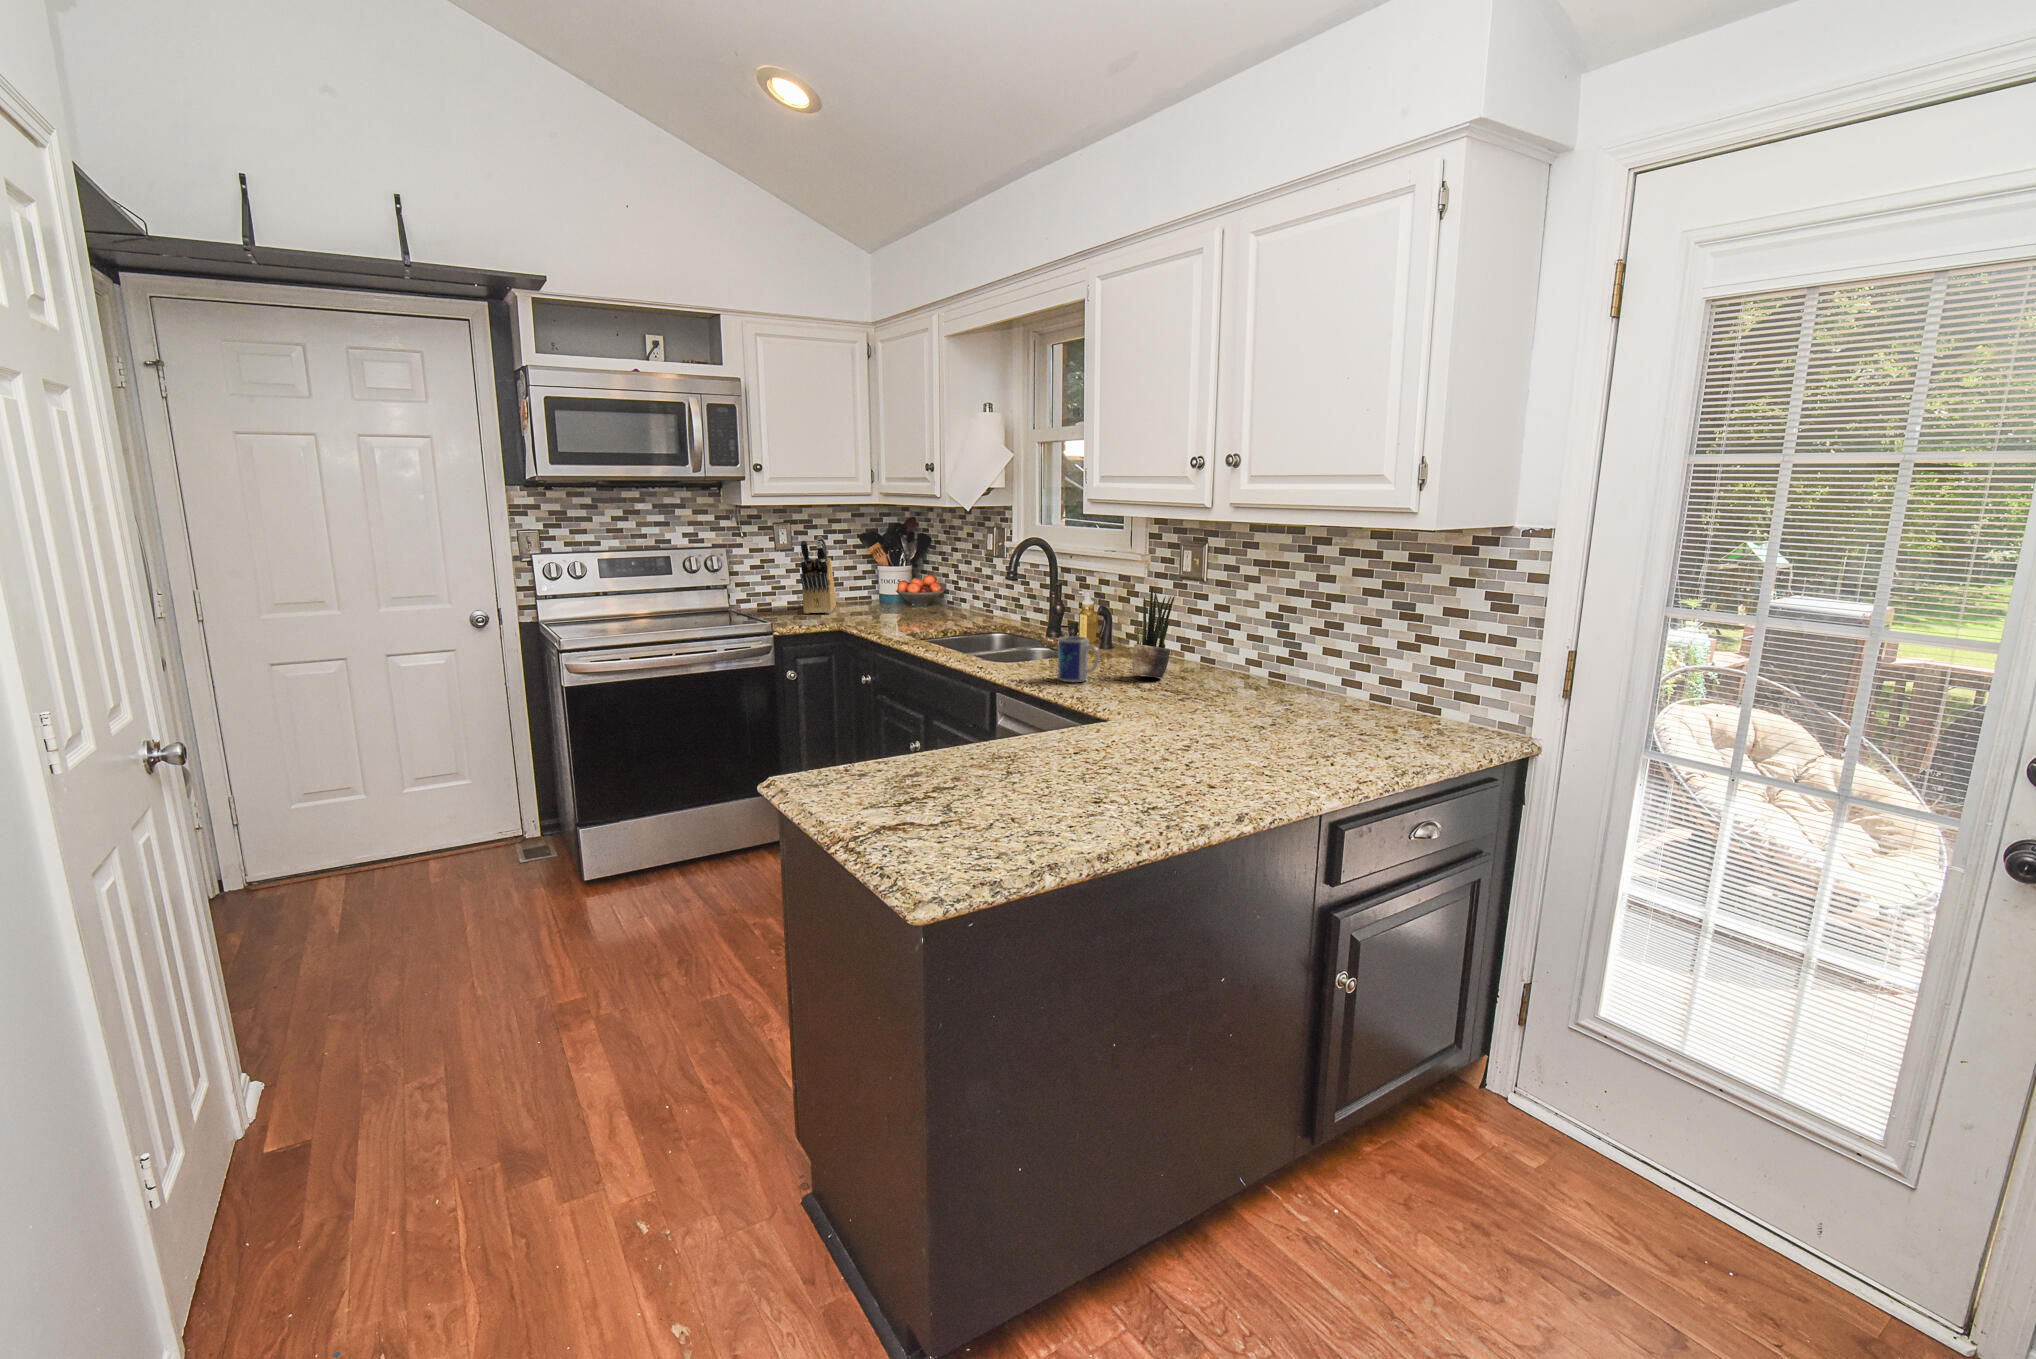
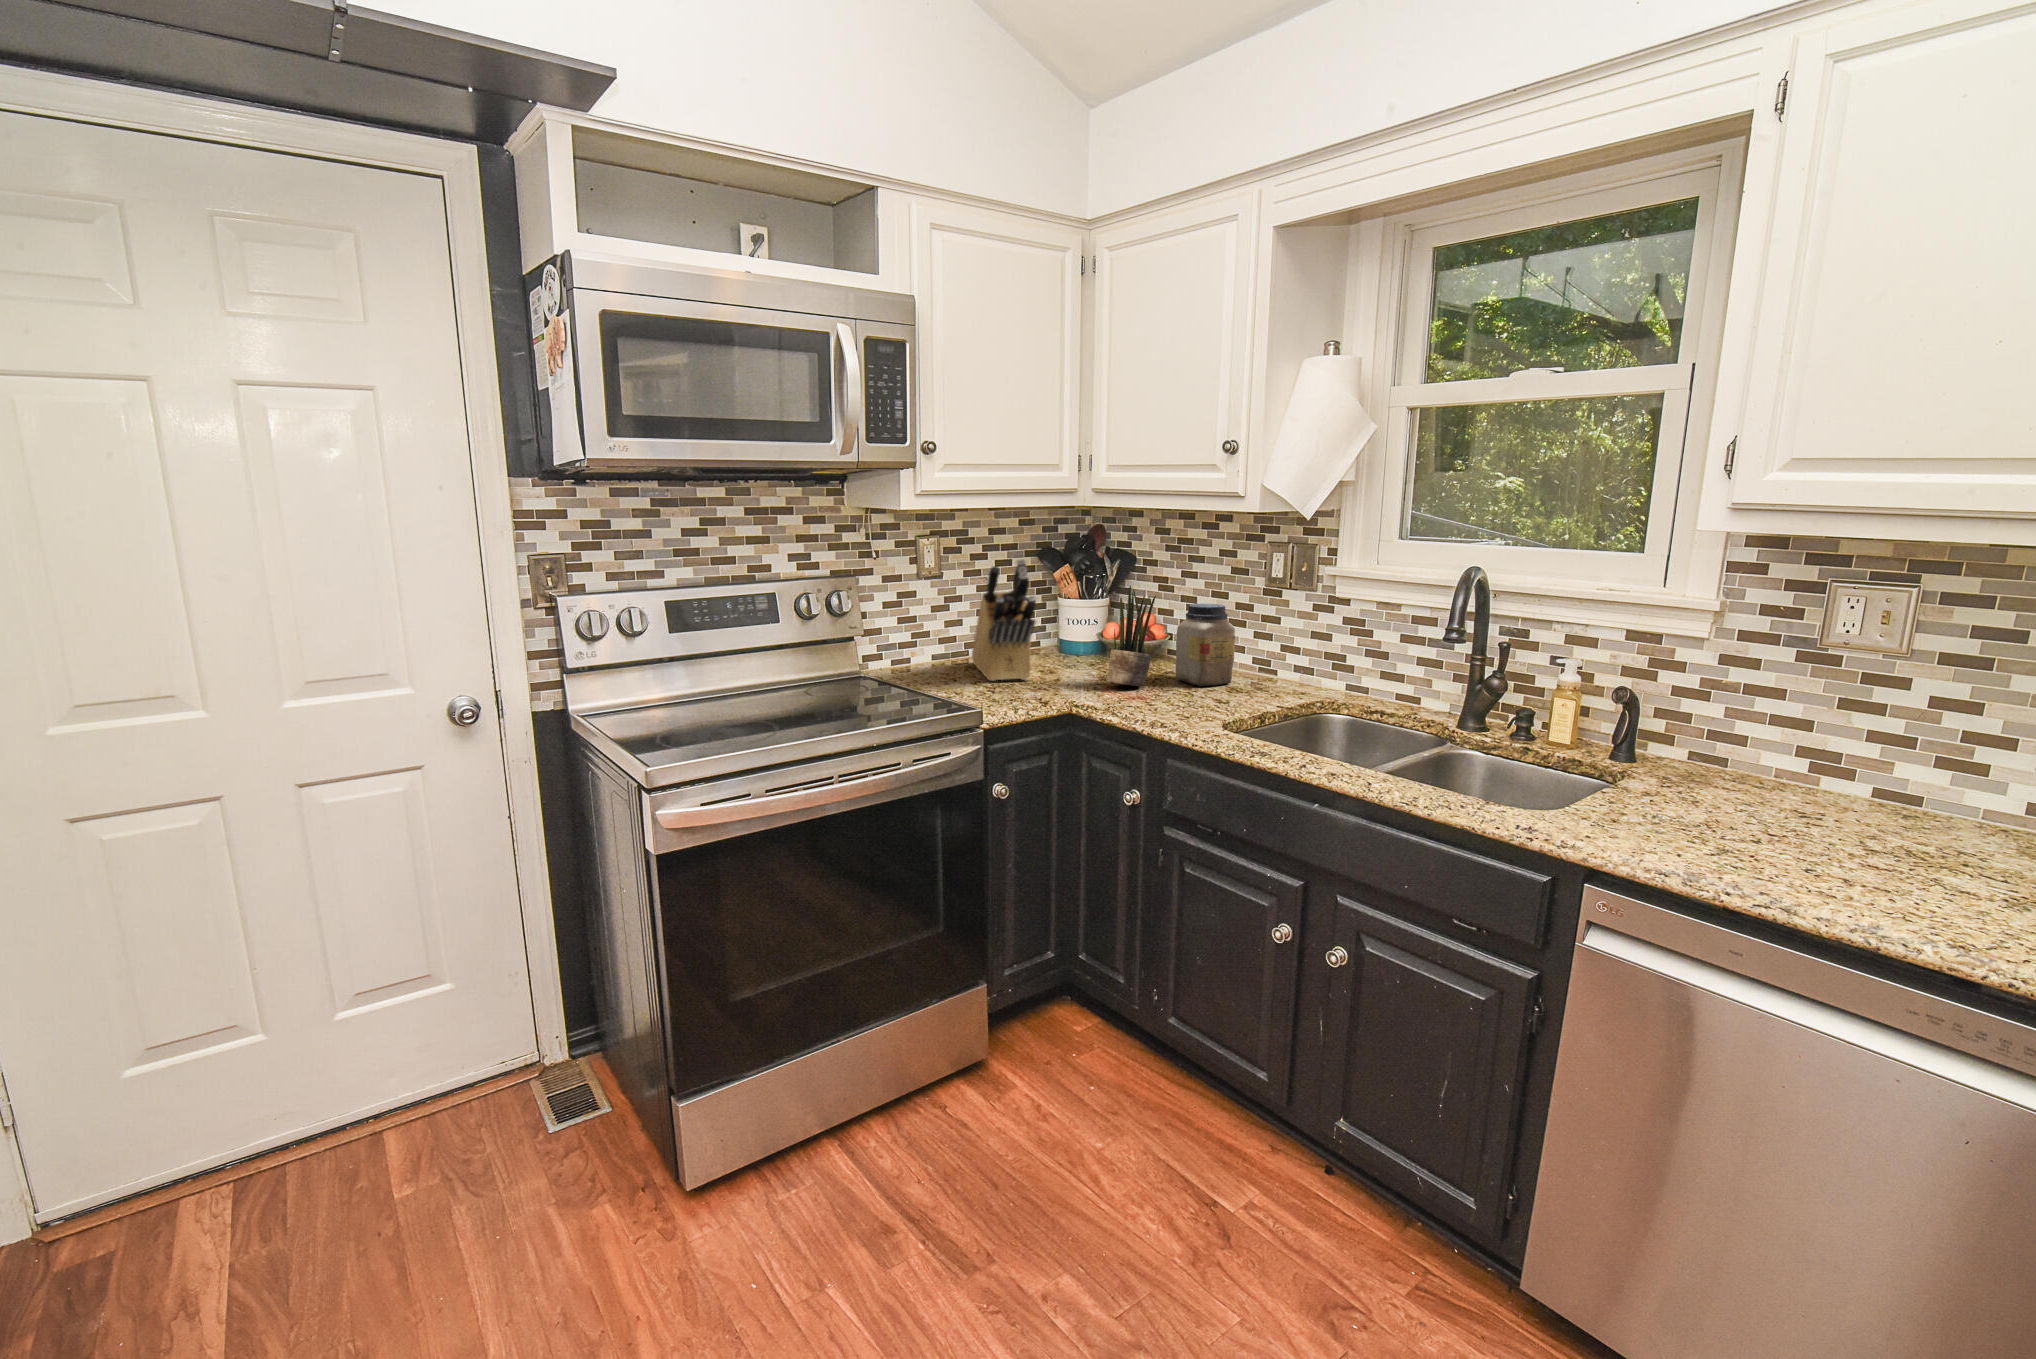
jar: none [924,566,958,618] -> present [1176,604,1235,686]
potted plant: present [1132,587,1175,678] -> present [1109,586,1156,686]
mug: present [1058,636,1100,682] -> none [1743,778,1867,878]

